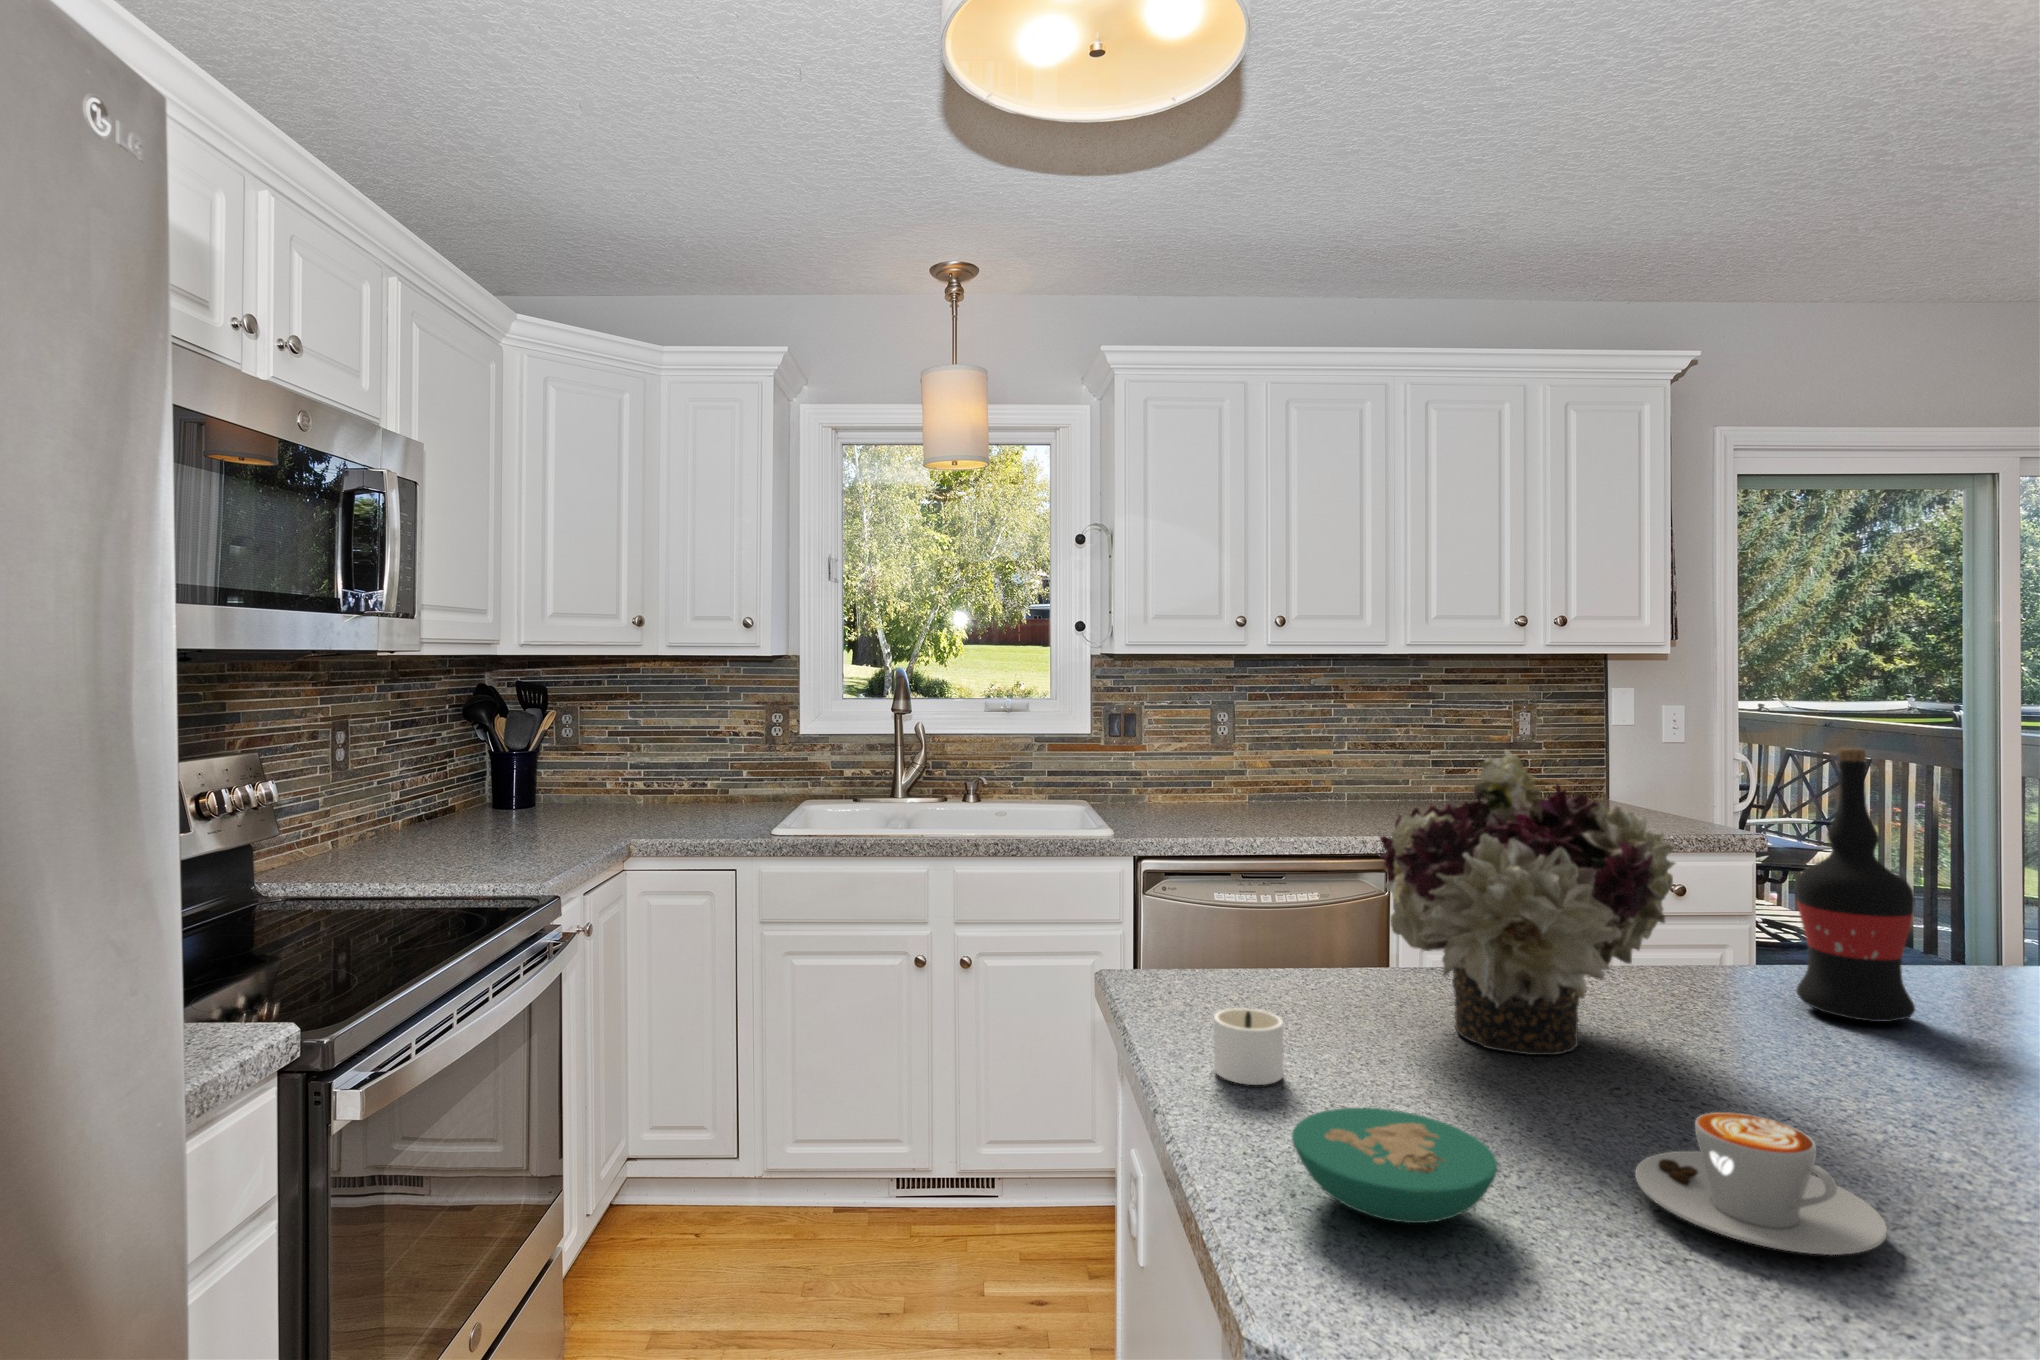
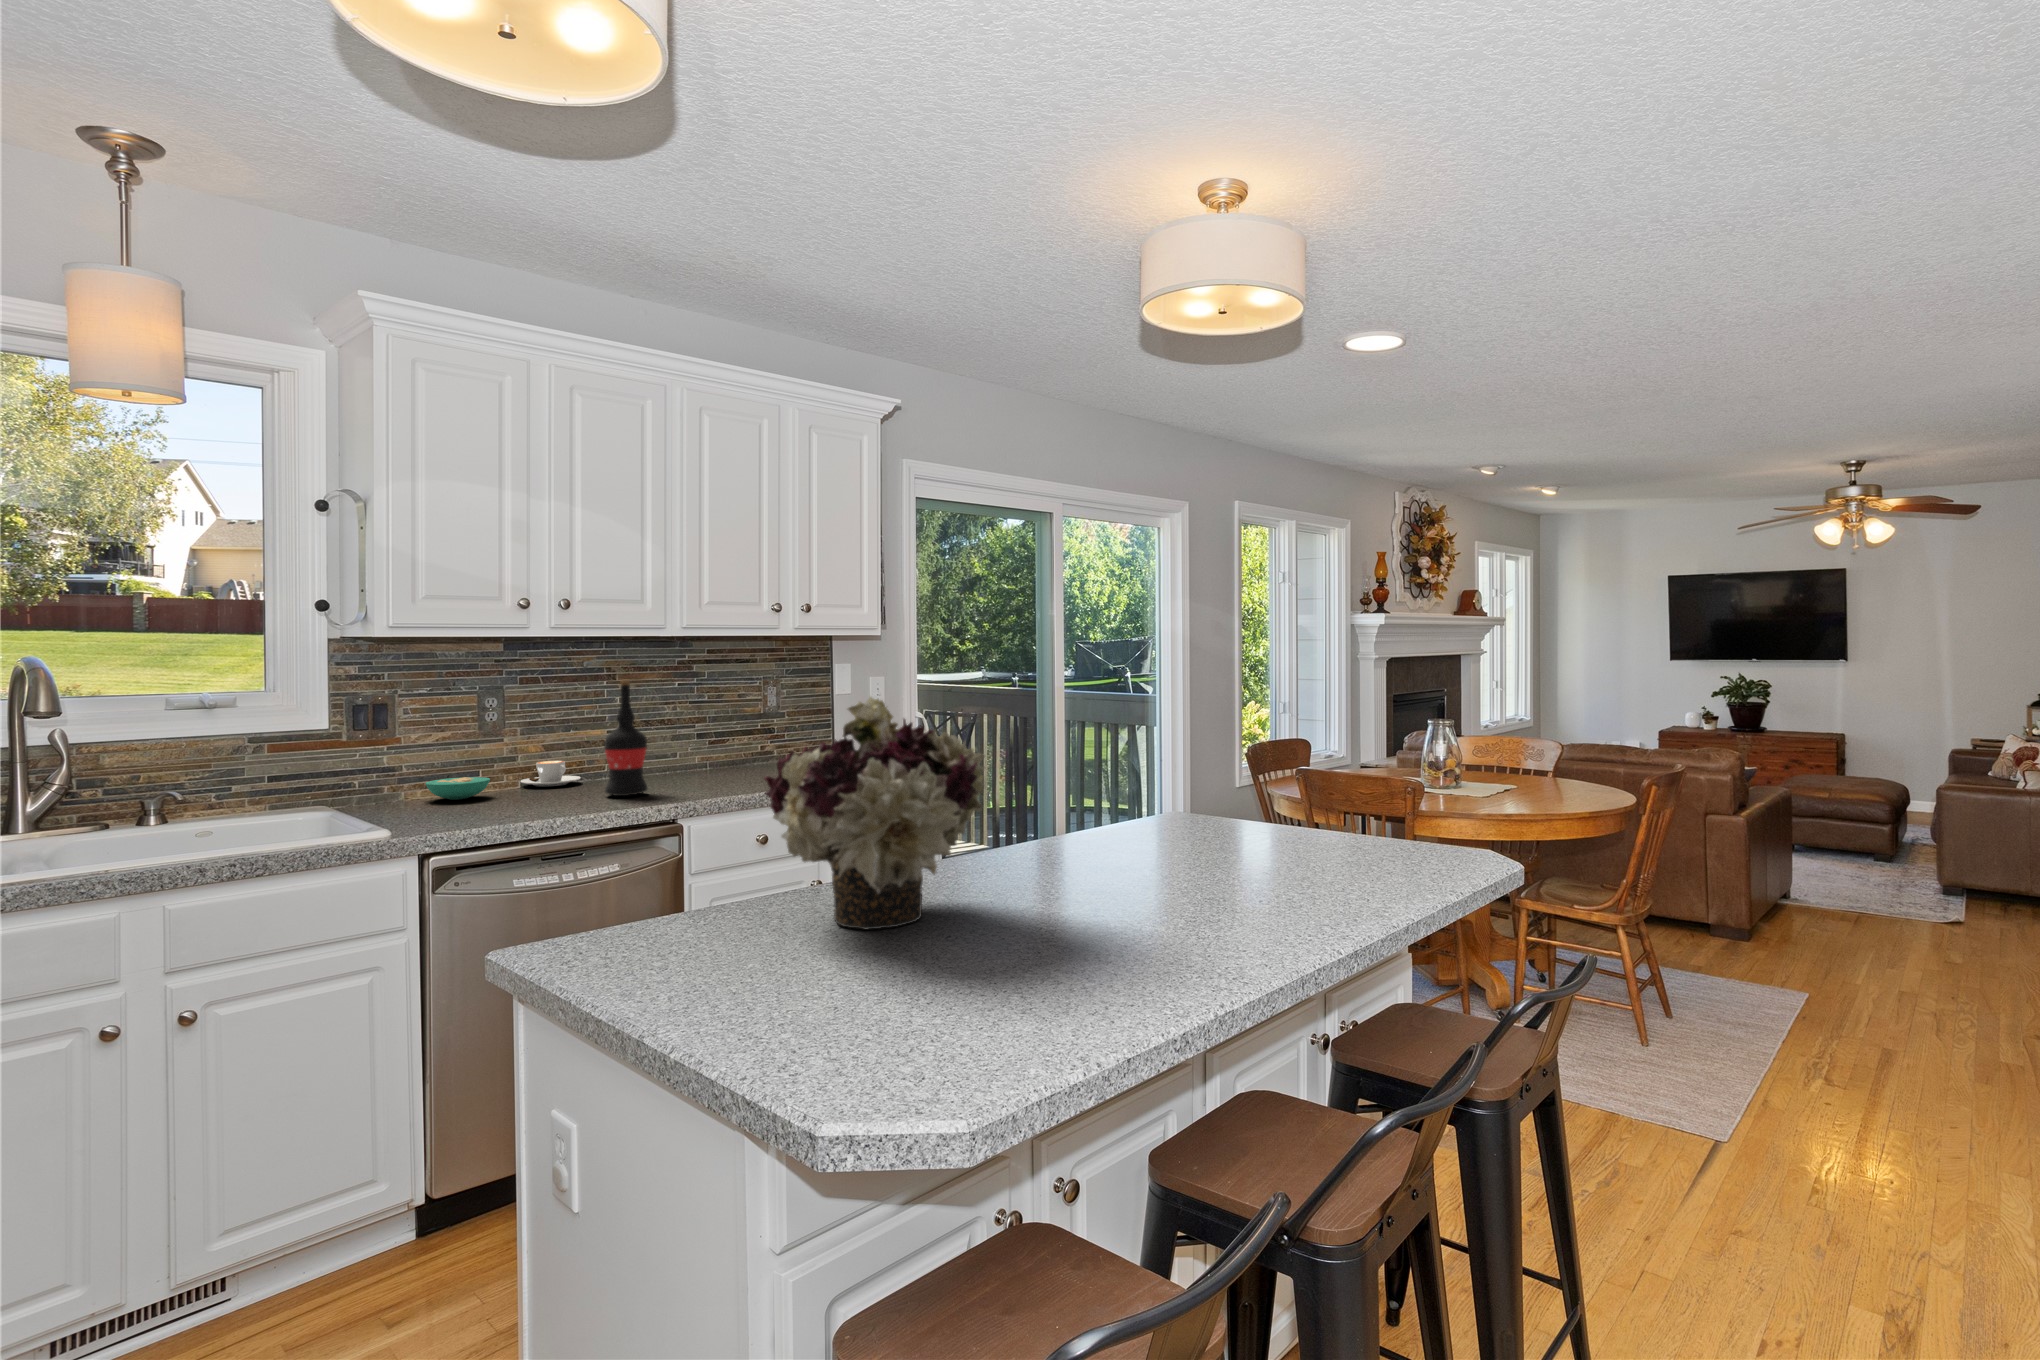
wine bottle: present [1795,748,1915,1022] -> present [604,680,647,796]
candle: present [1214,1008,1284,1085] -> none [667,932,749,997]
bowl: present [1292,1108,1498,1223] -> present [426,777,490,800]
coffee cup: present [1635,1112,1887,1255] -> present [521,761,580,786]

